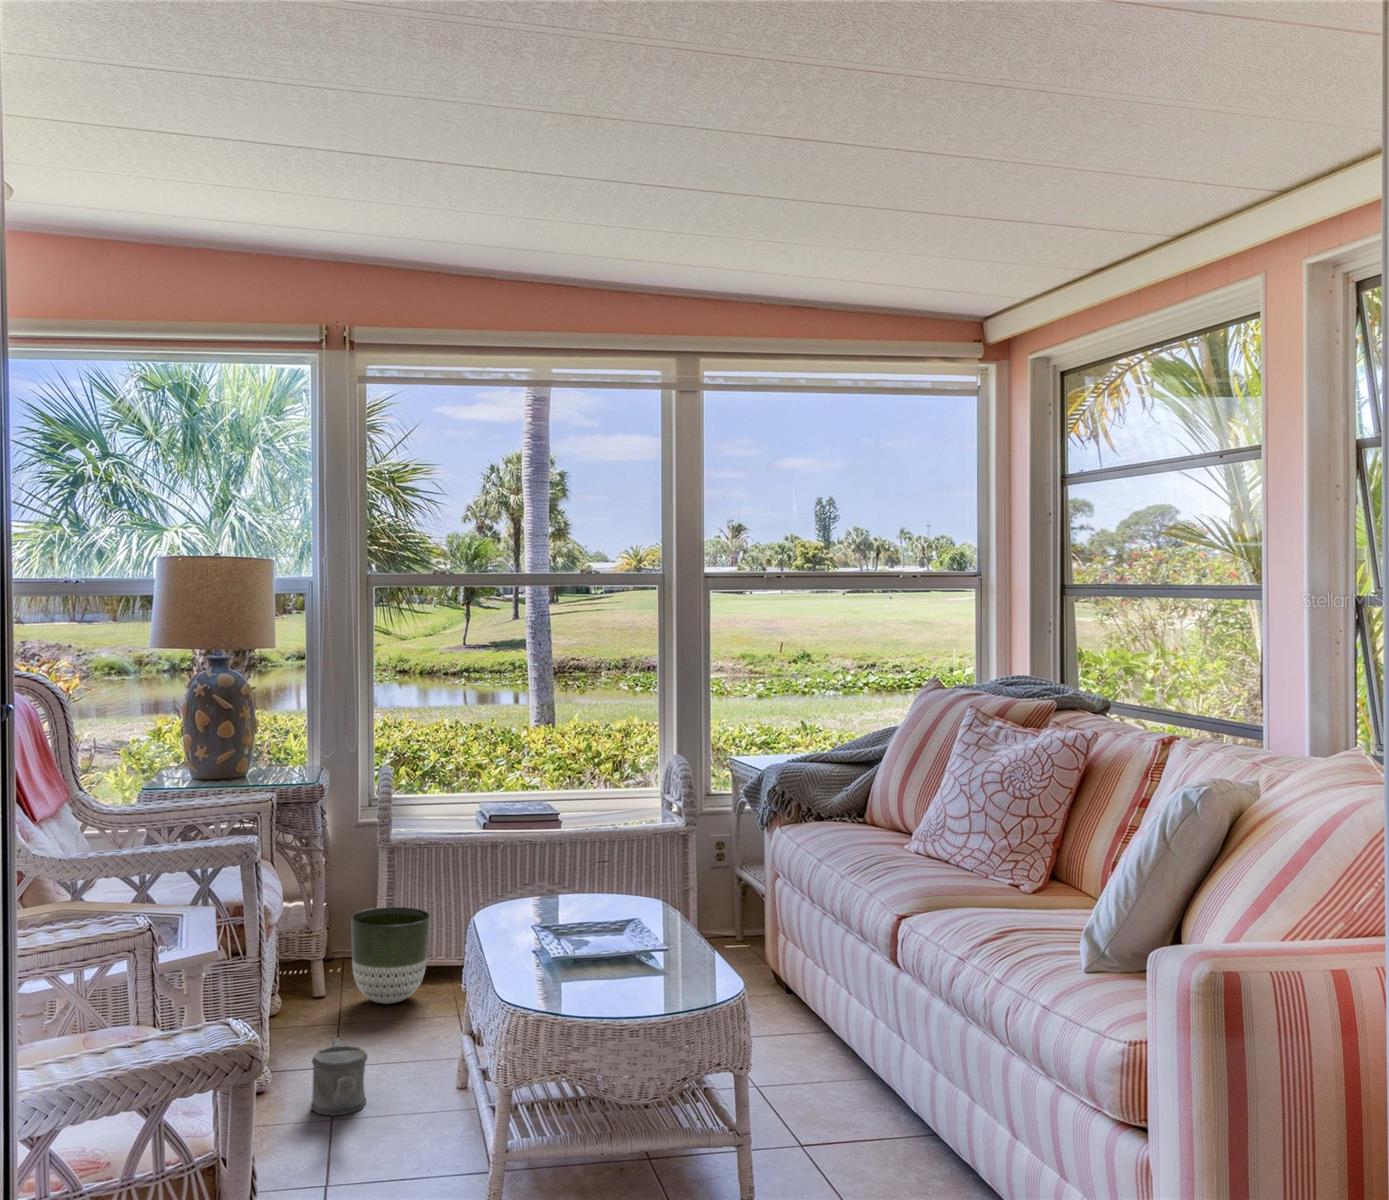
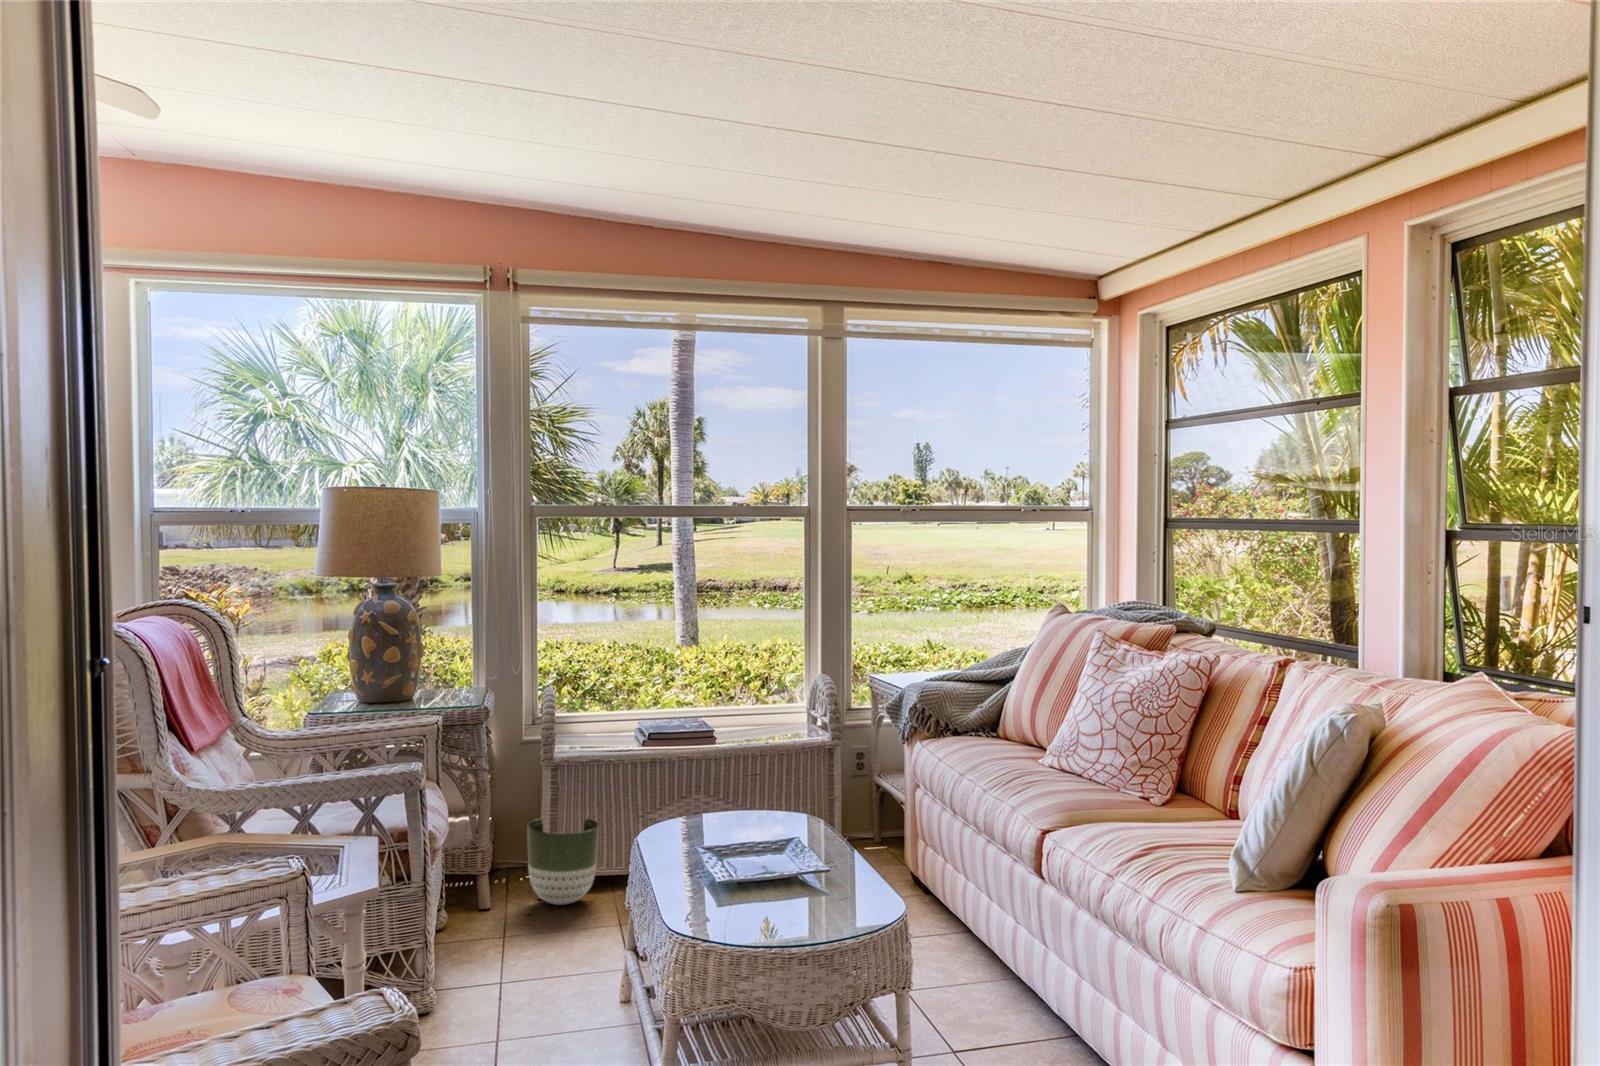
watering can: present [311,1038,368,1115] -> none [515,933,565,1002]

